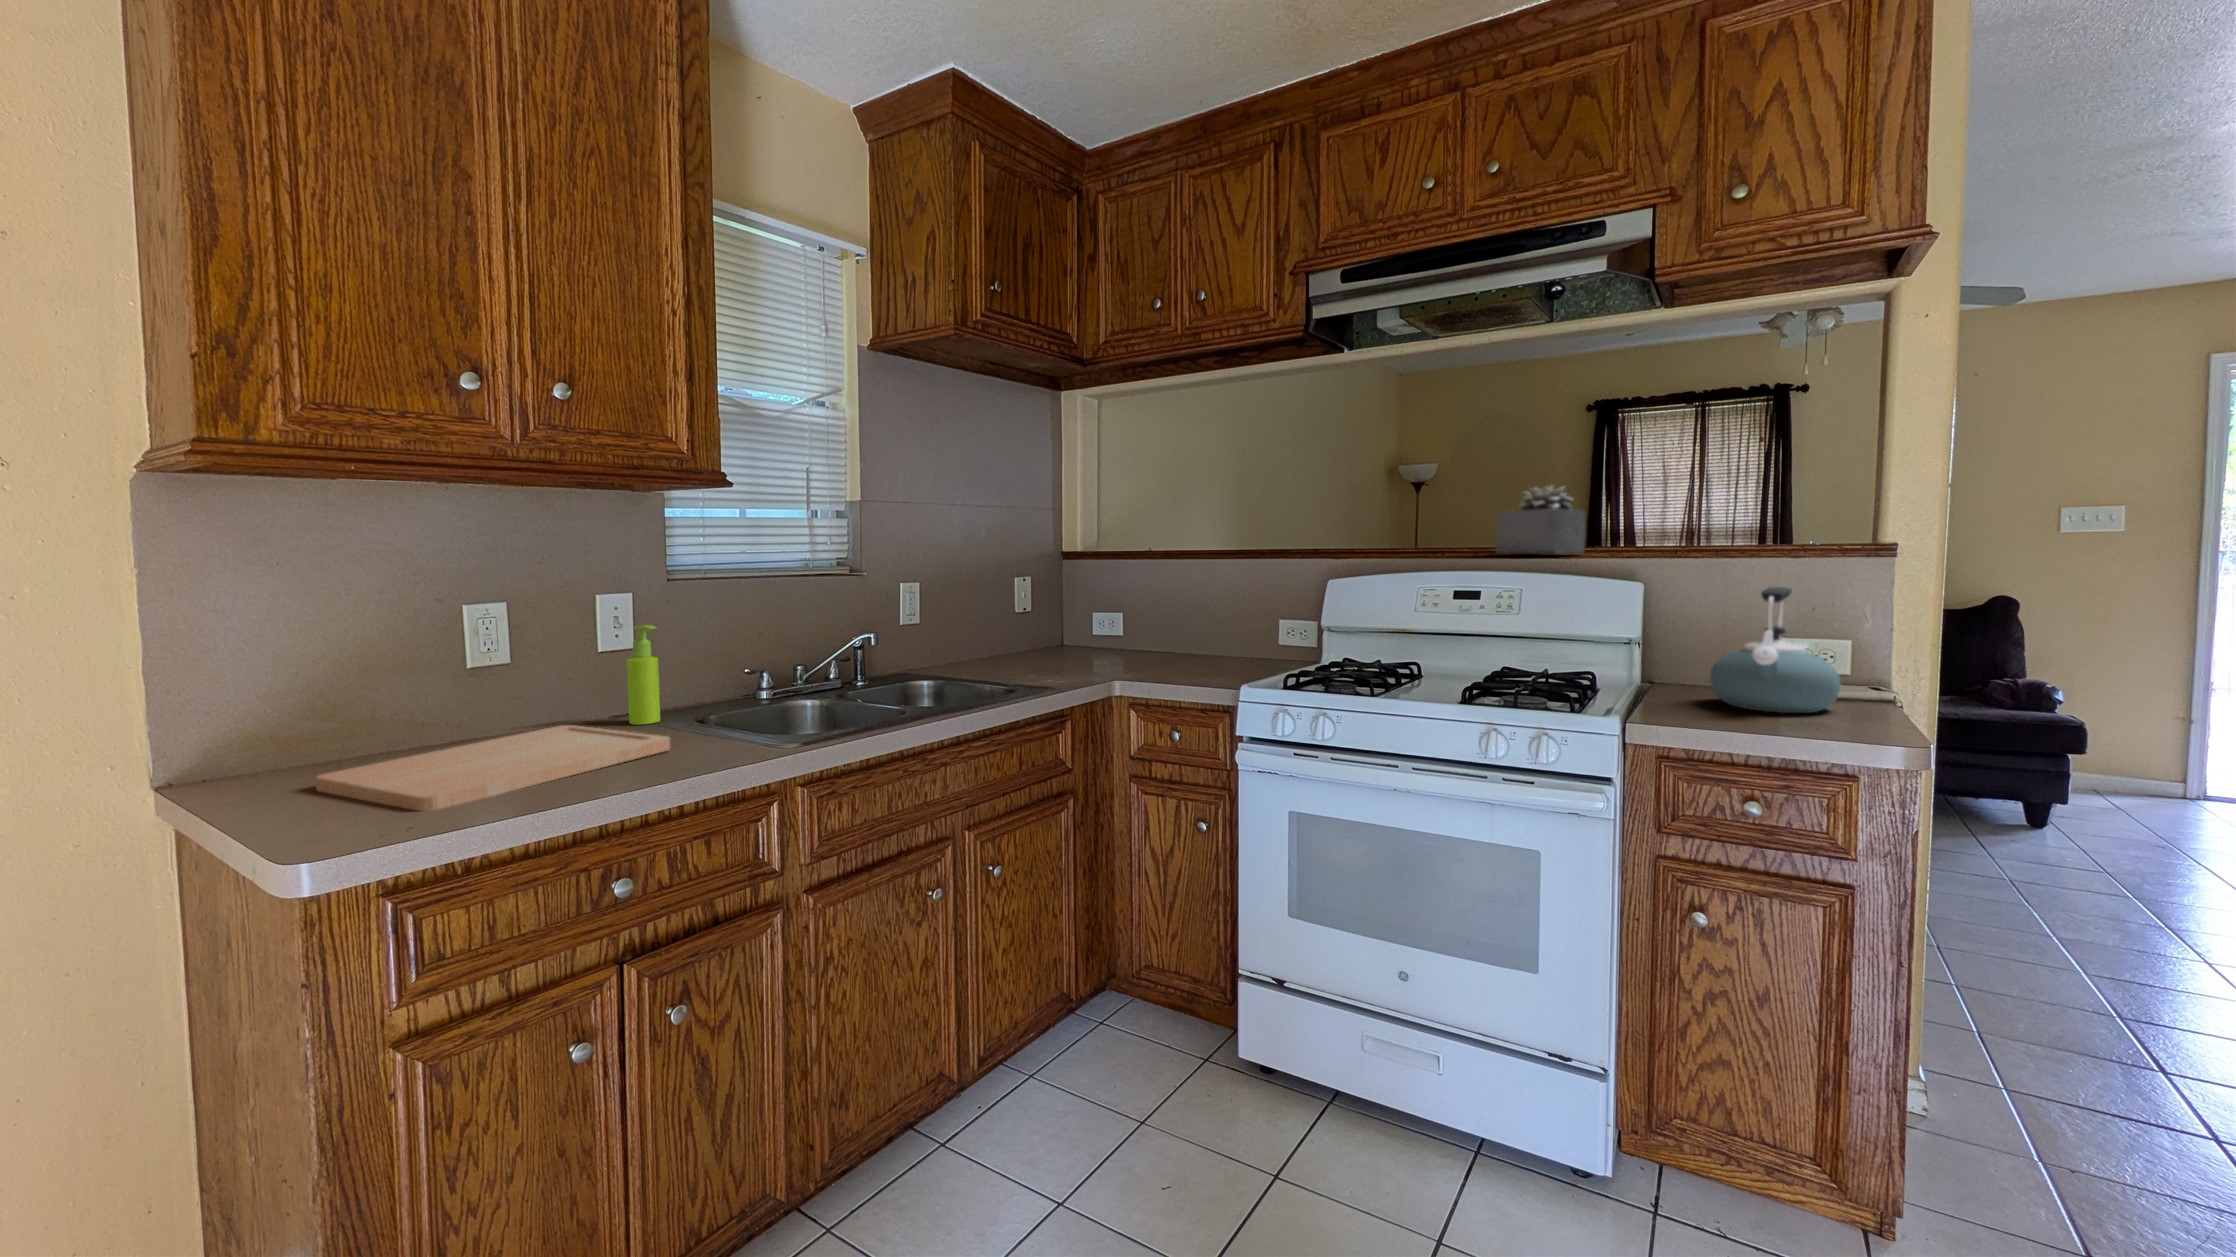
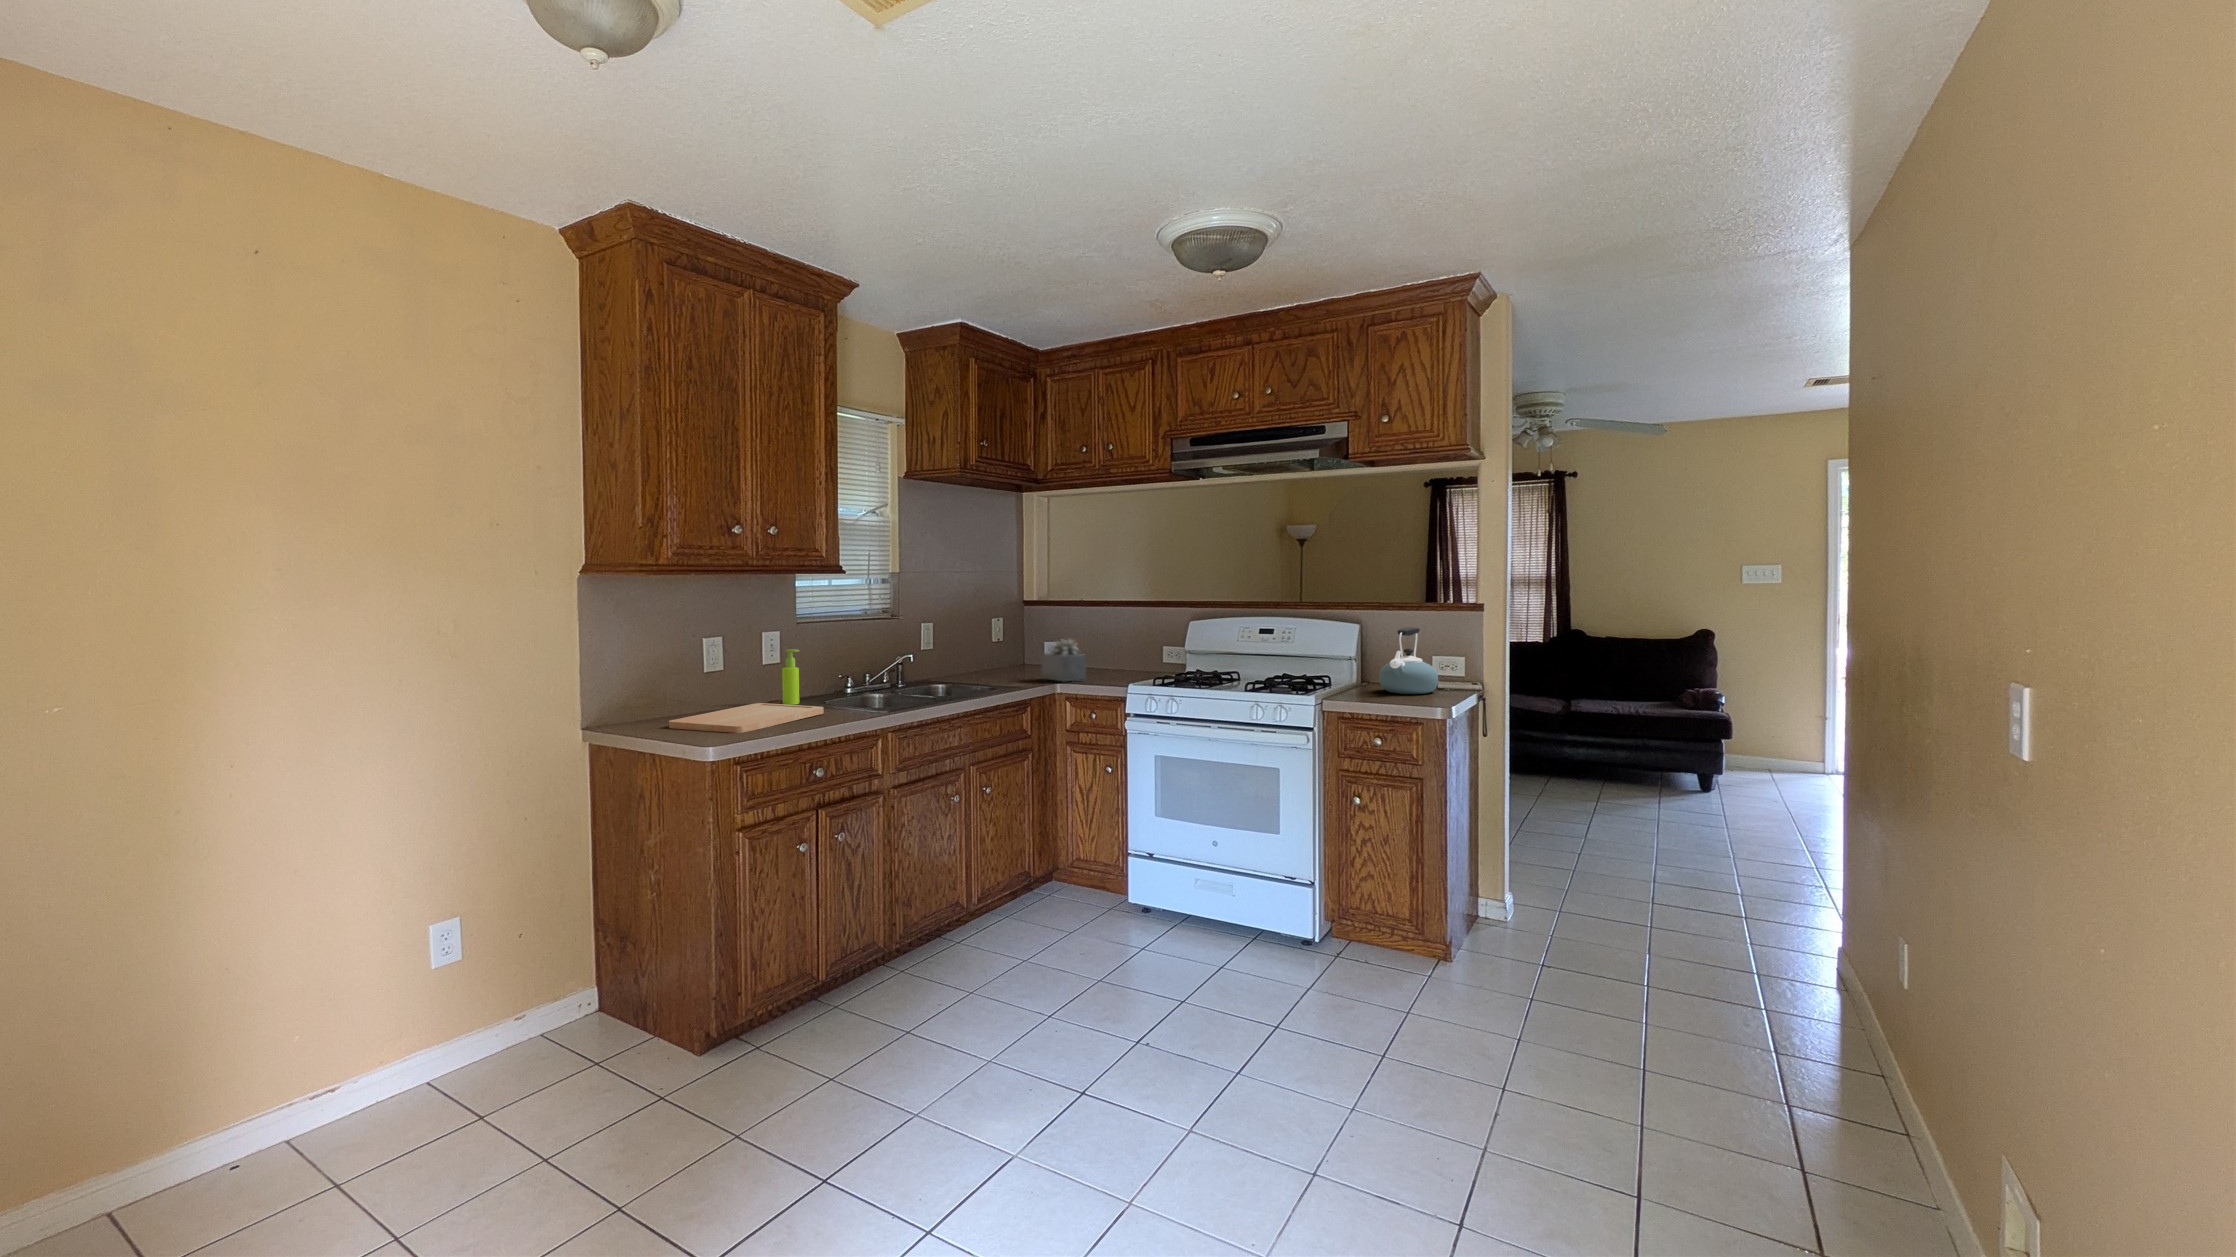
succulent plant: present [1496,486,1586,554] -> present [1041,640,1086,681]

